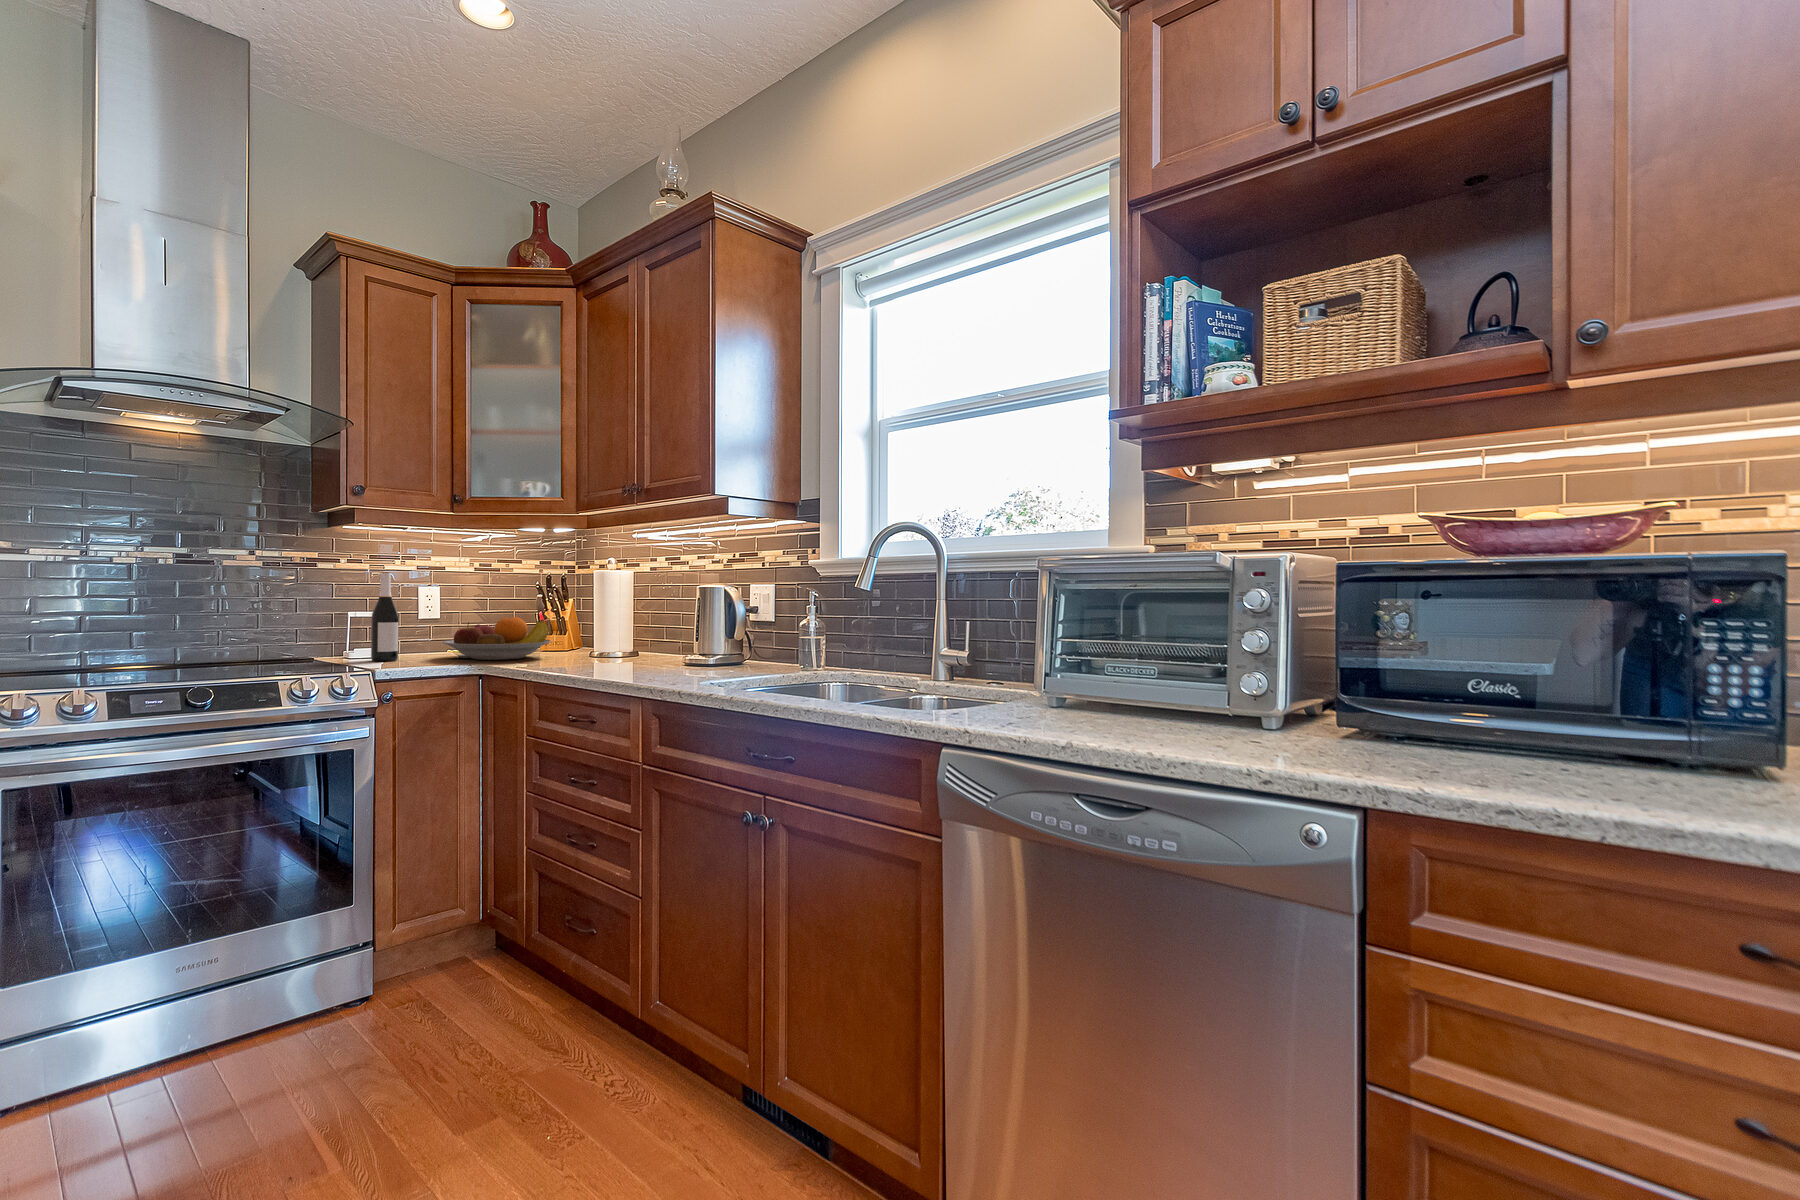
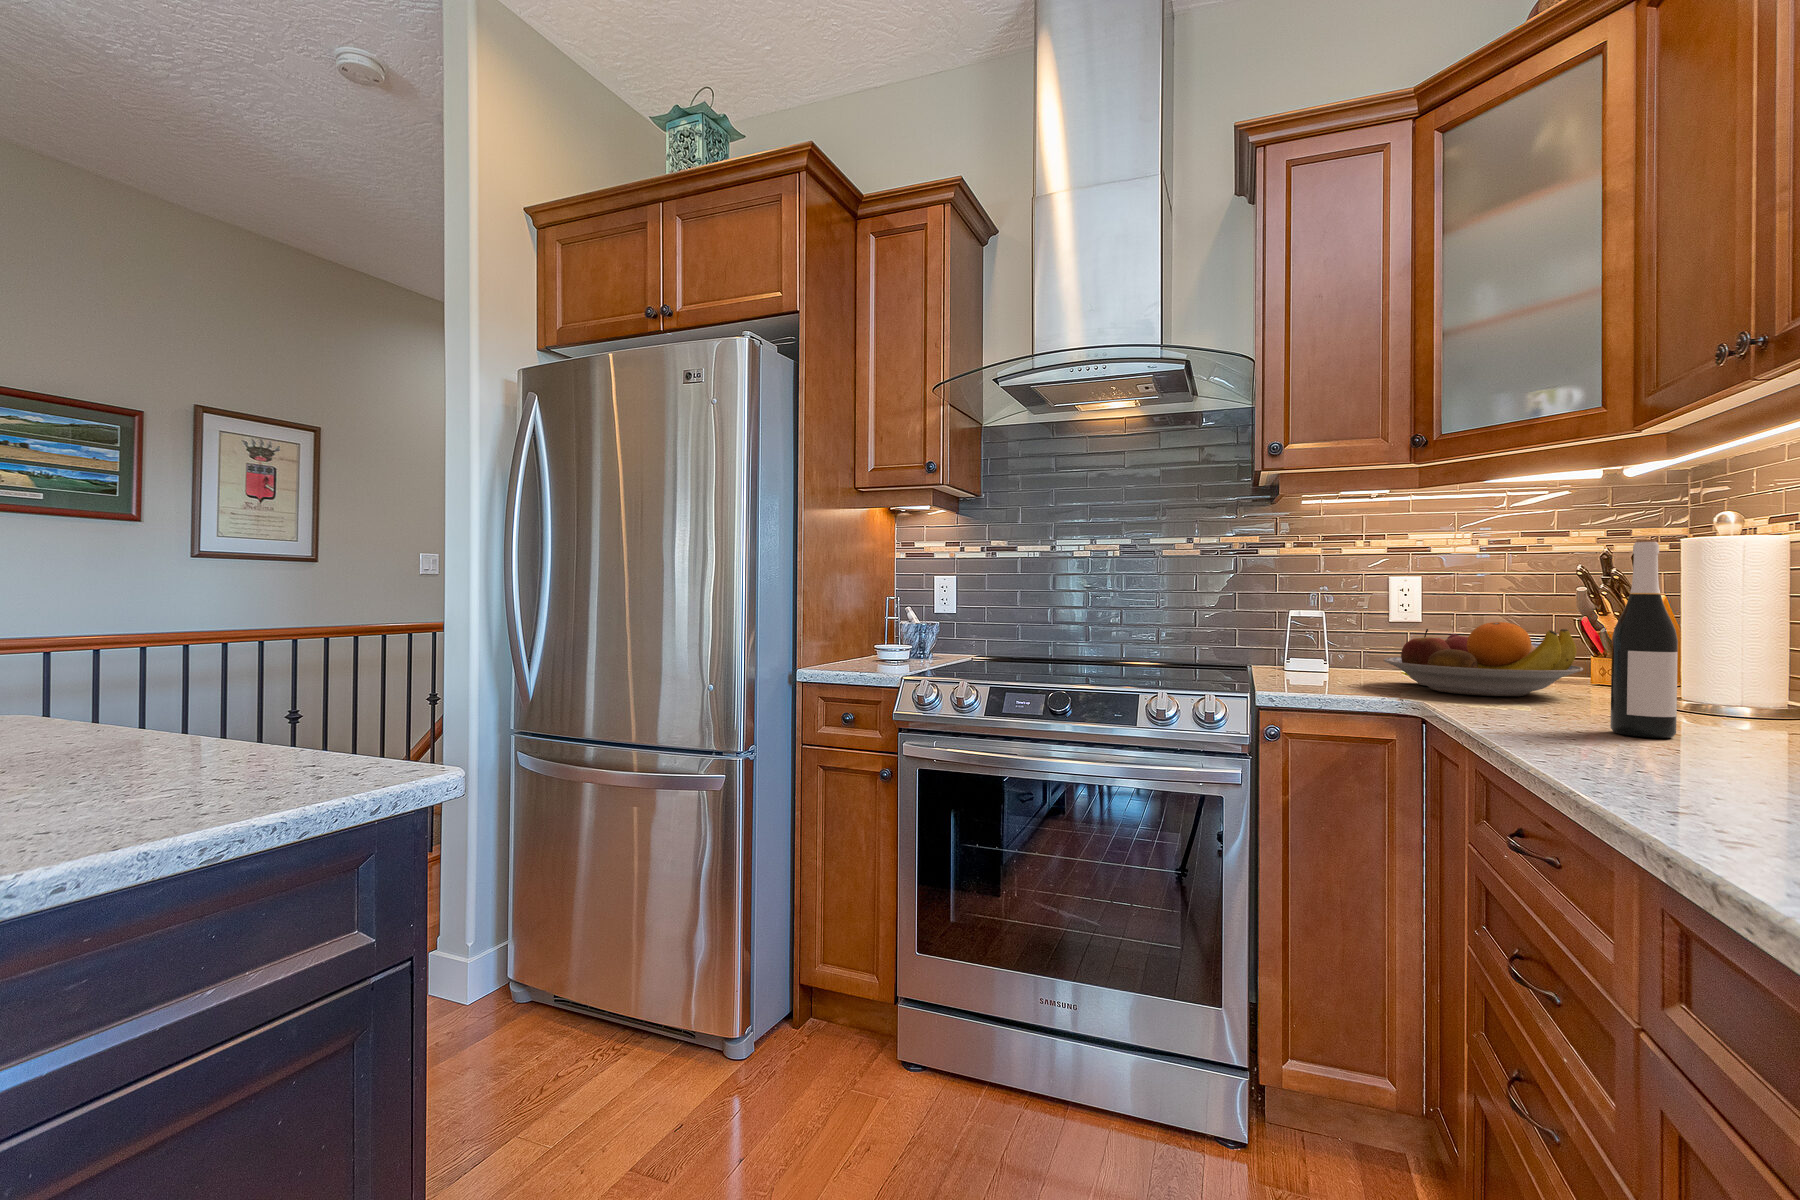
wine bottle: present [371,572,399,661] -> present [1610,540,1678,738]

